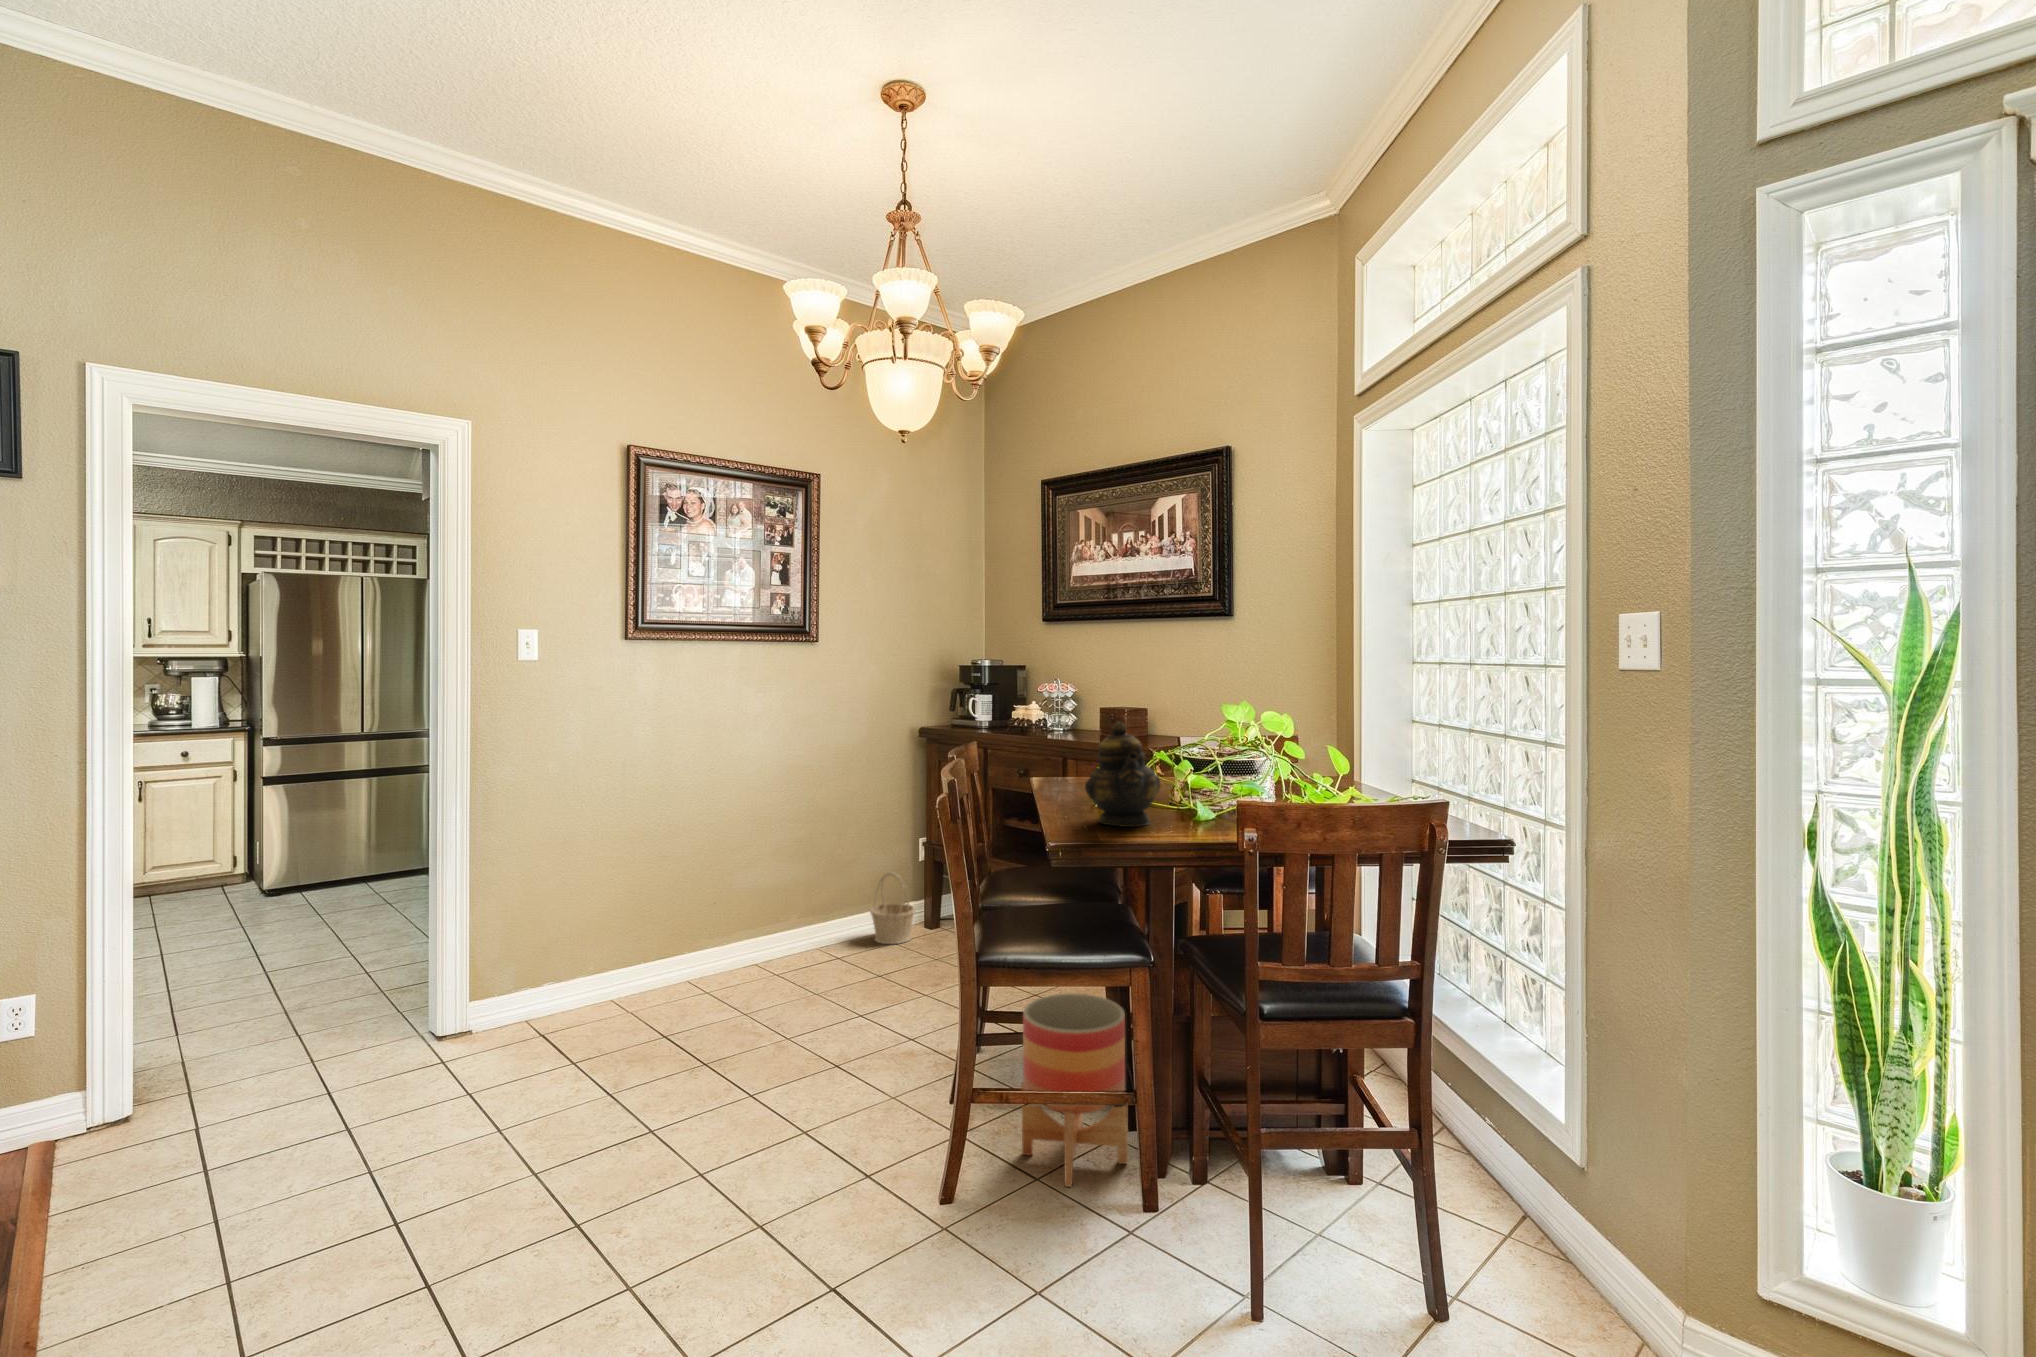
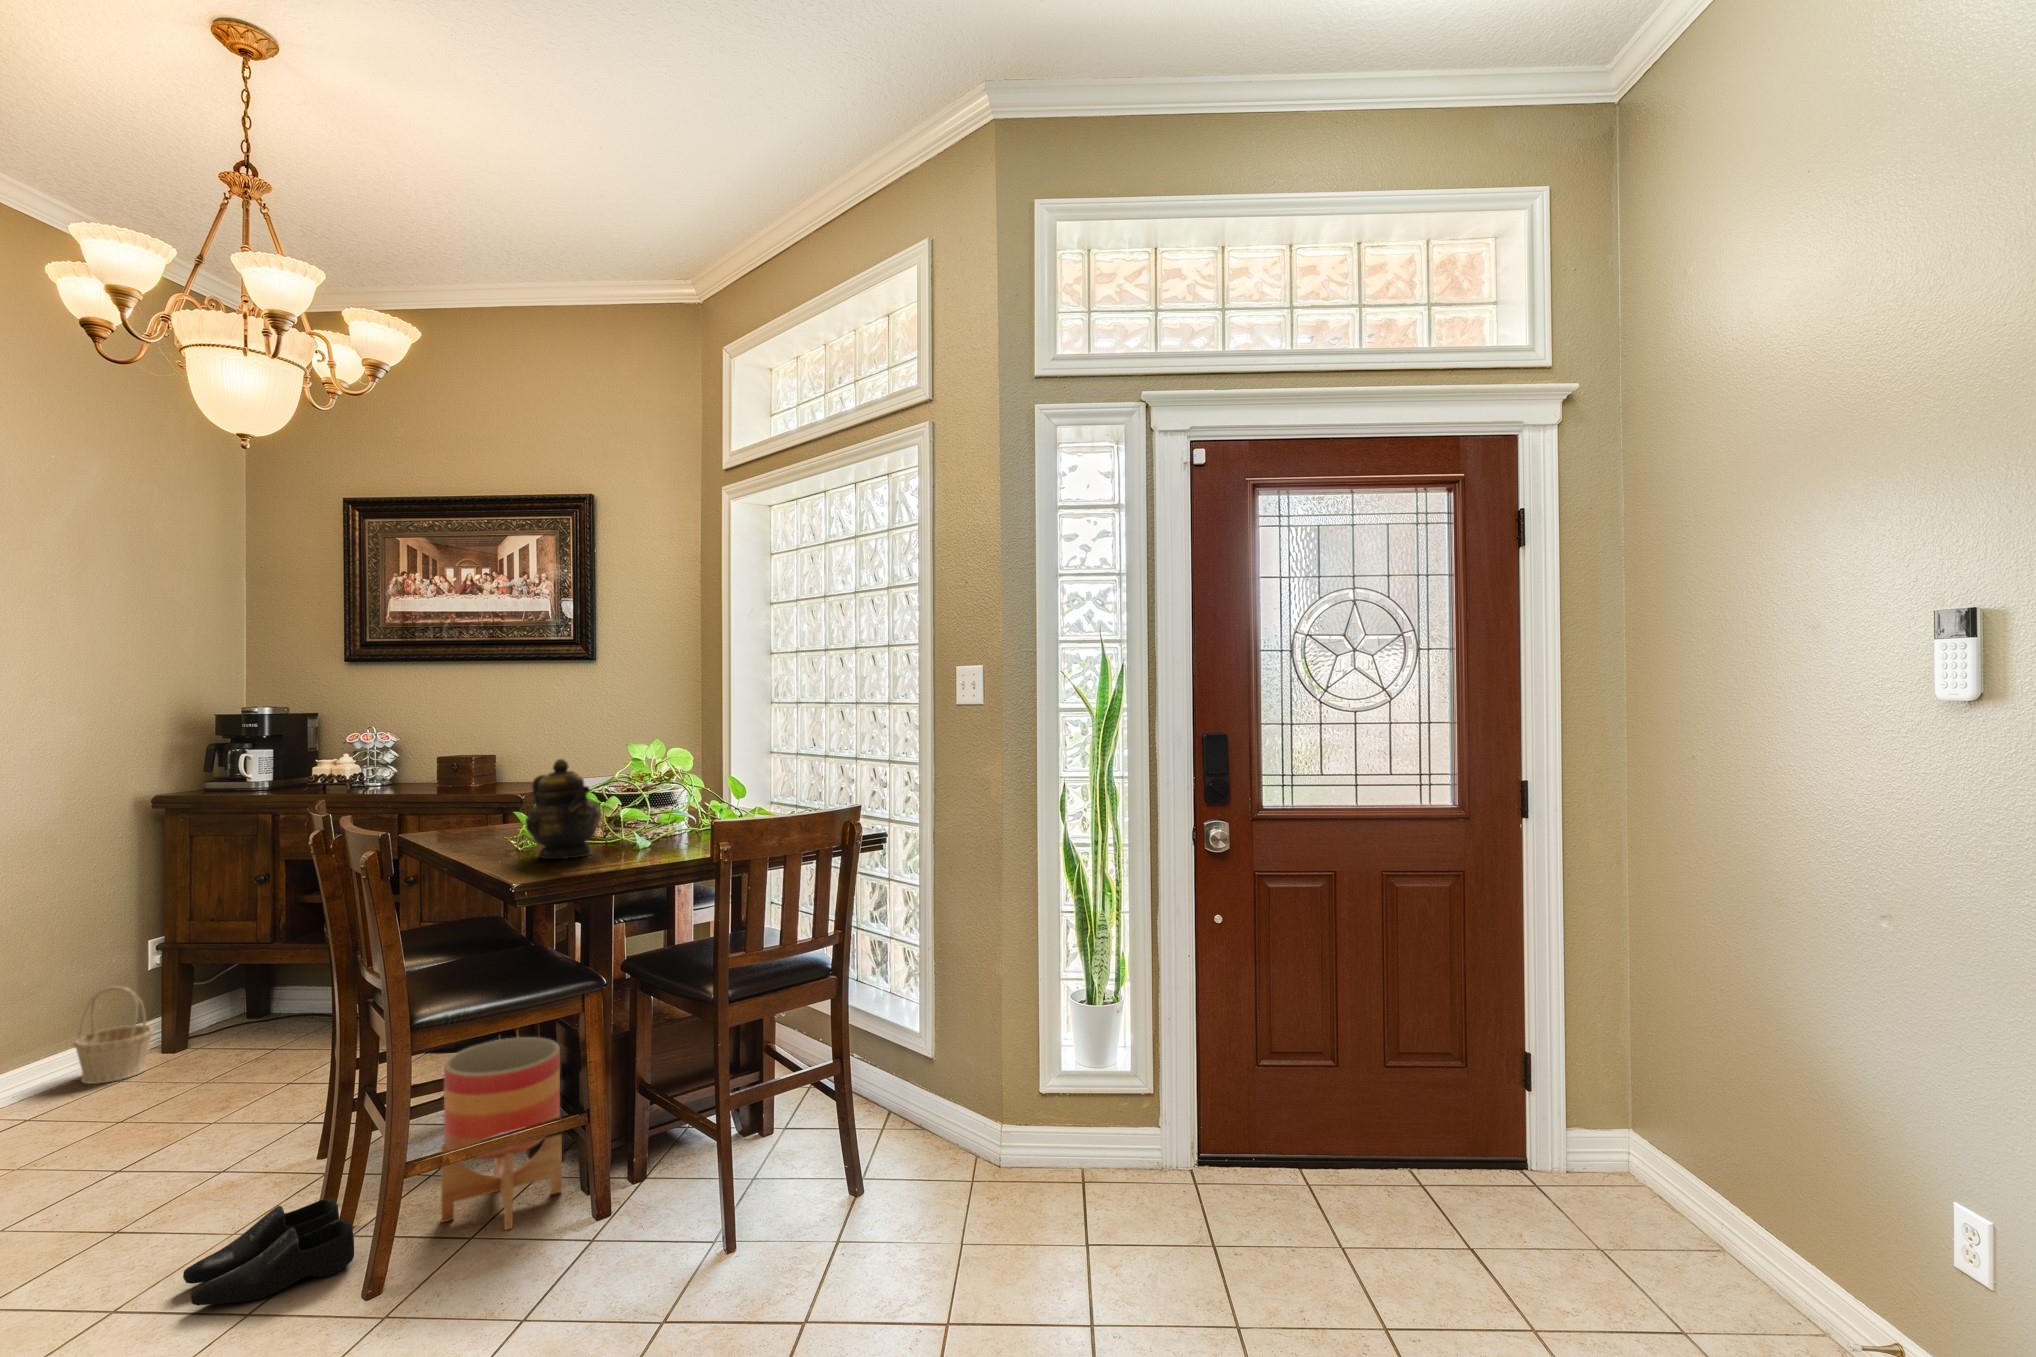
shoe: none [835,1093,947,1172] -> present [183,1199,354,1305]

